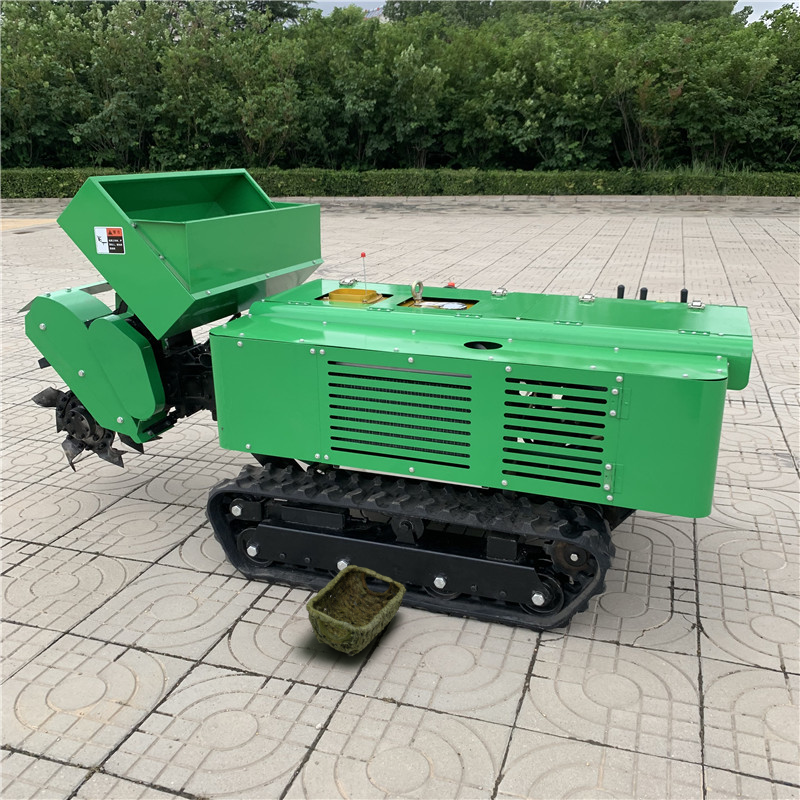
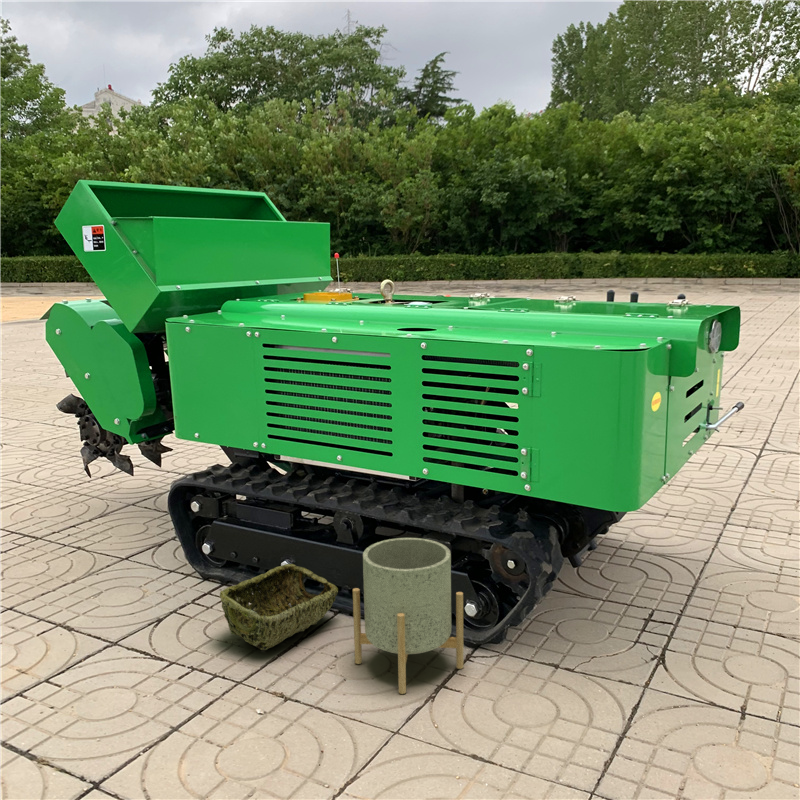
planter: none [442,542,544,688] -> present [353,538,463,694]

